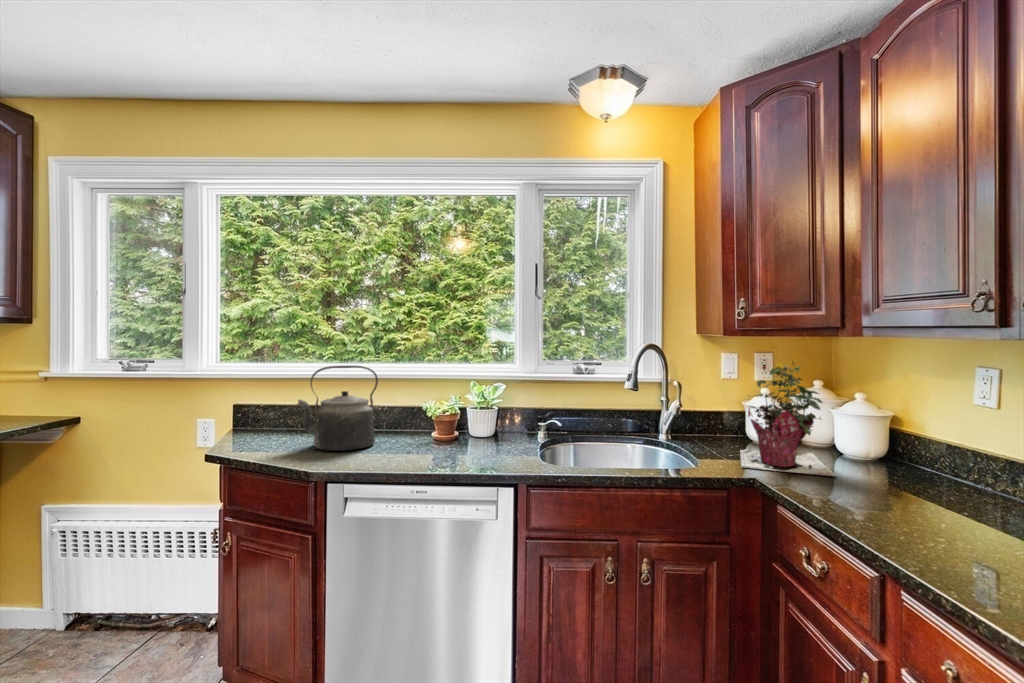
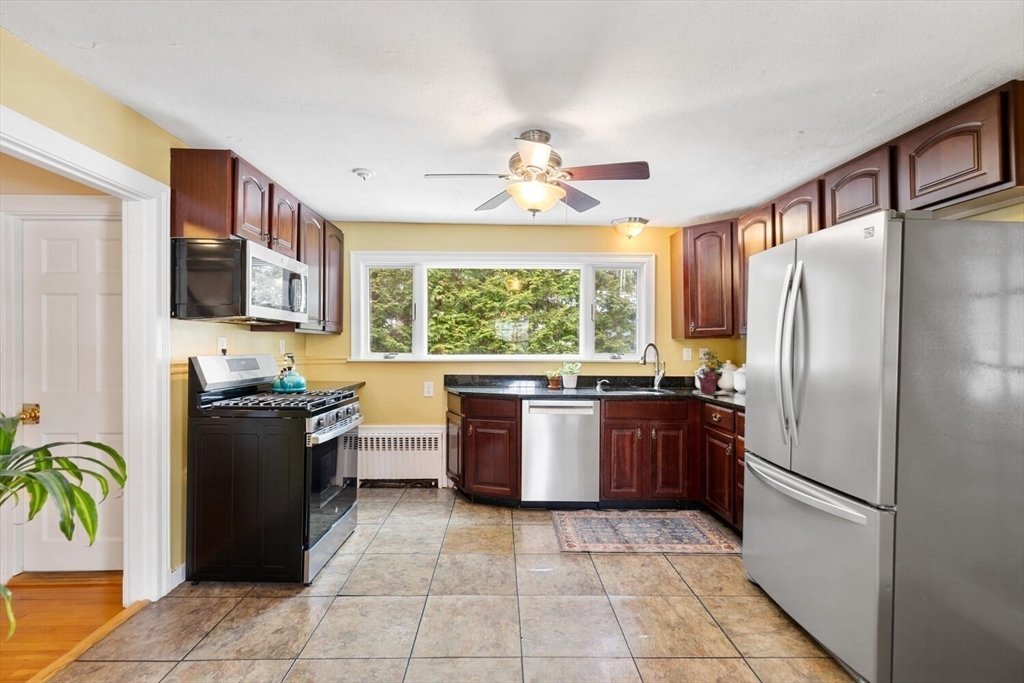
kettle: present [298,365,378,451] -> none [494,353,526,391]

